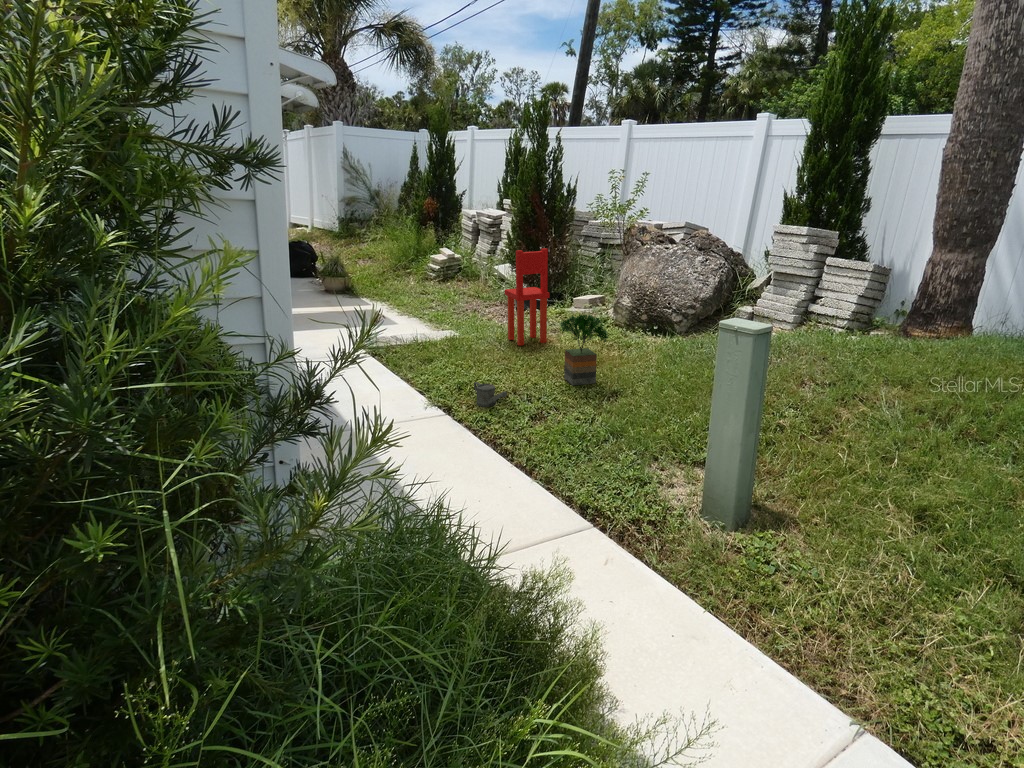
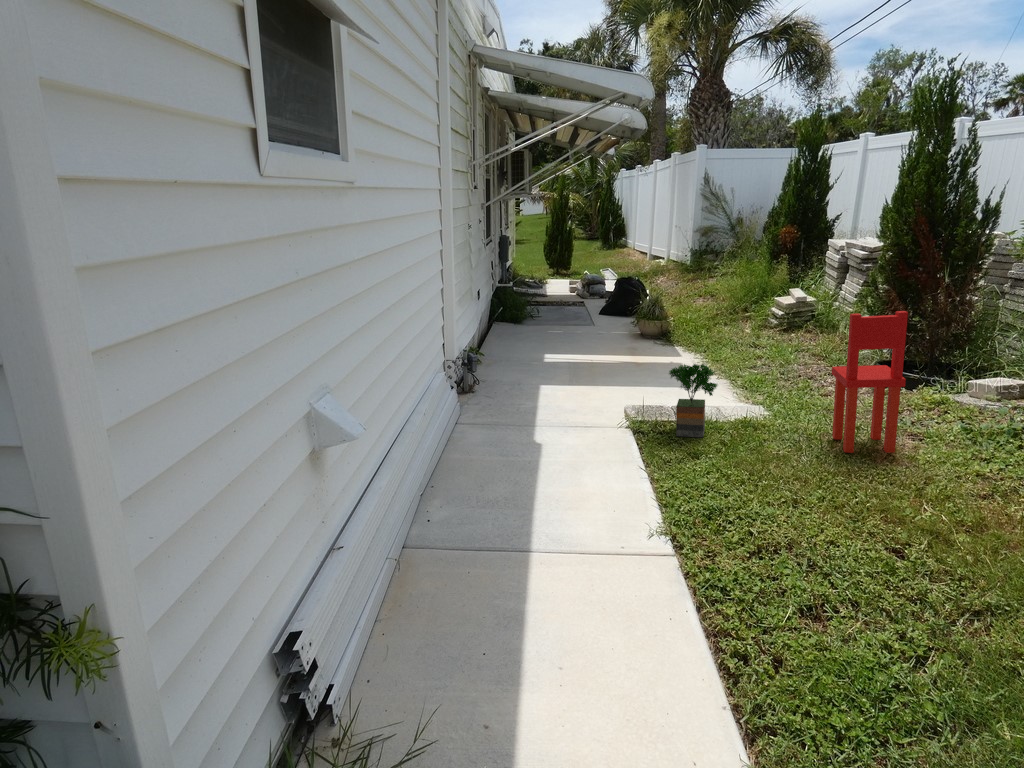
potted tree: present [560,314,608,385] -> present [669,364,717,437]
watering can: present [474,382,507,407] -> none [734,517,776,562]

